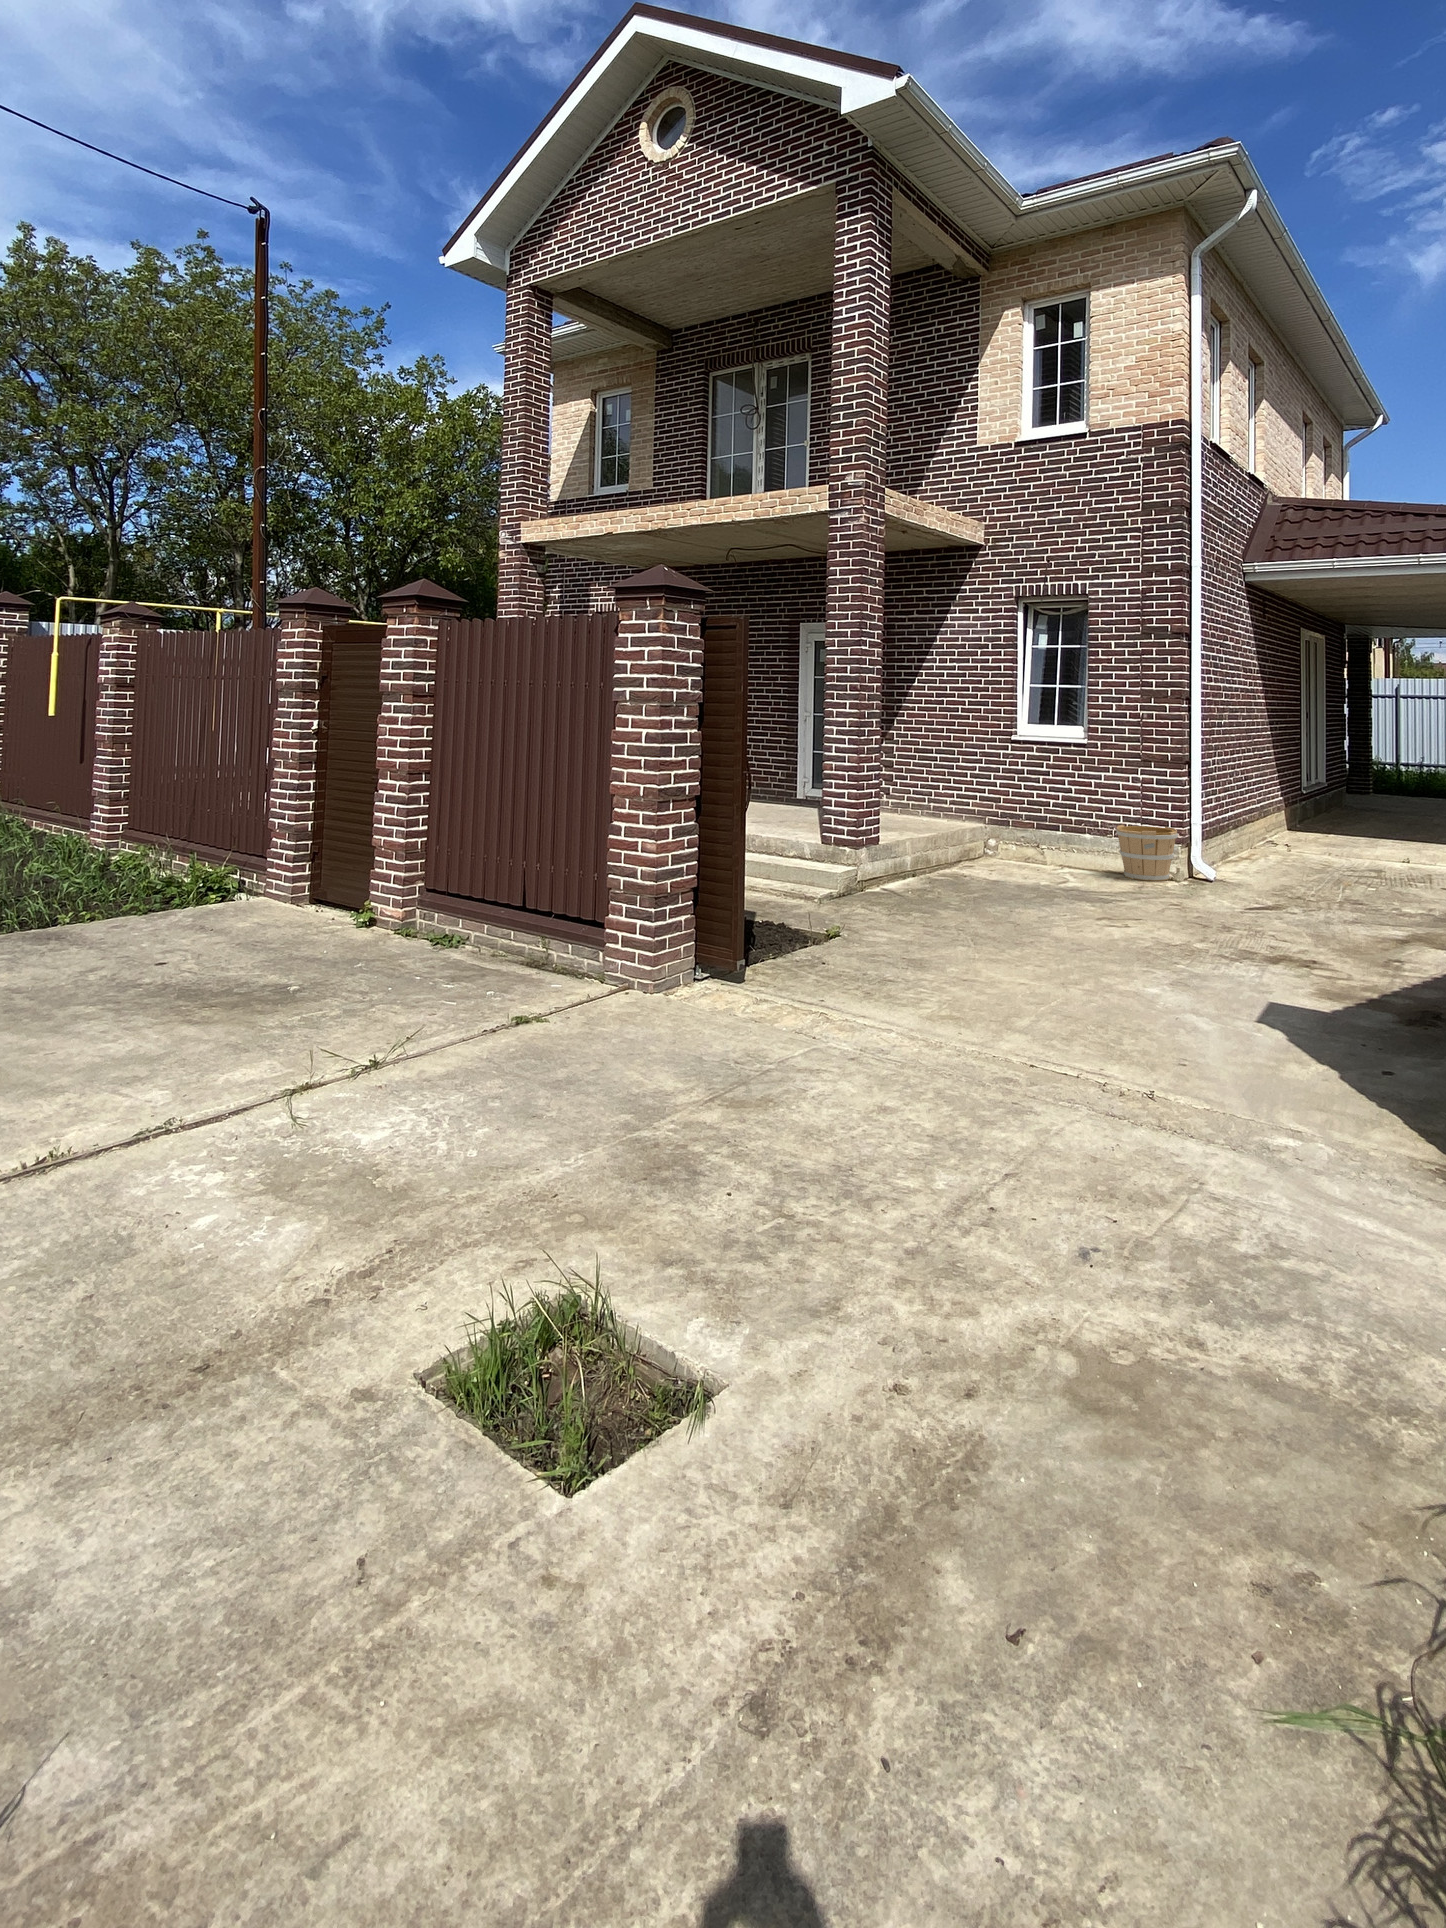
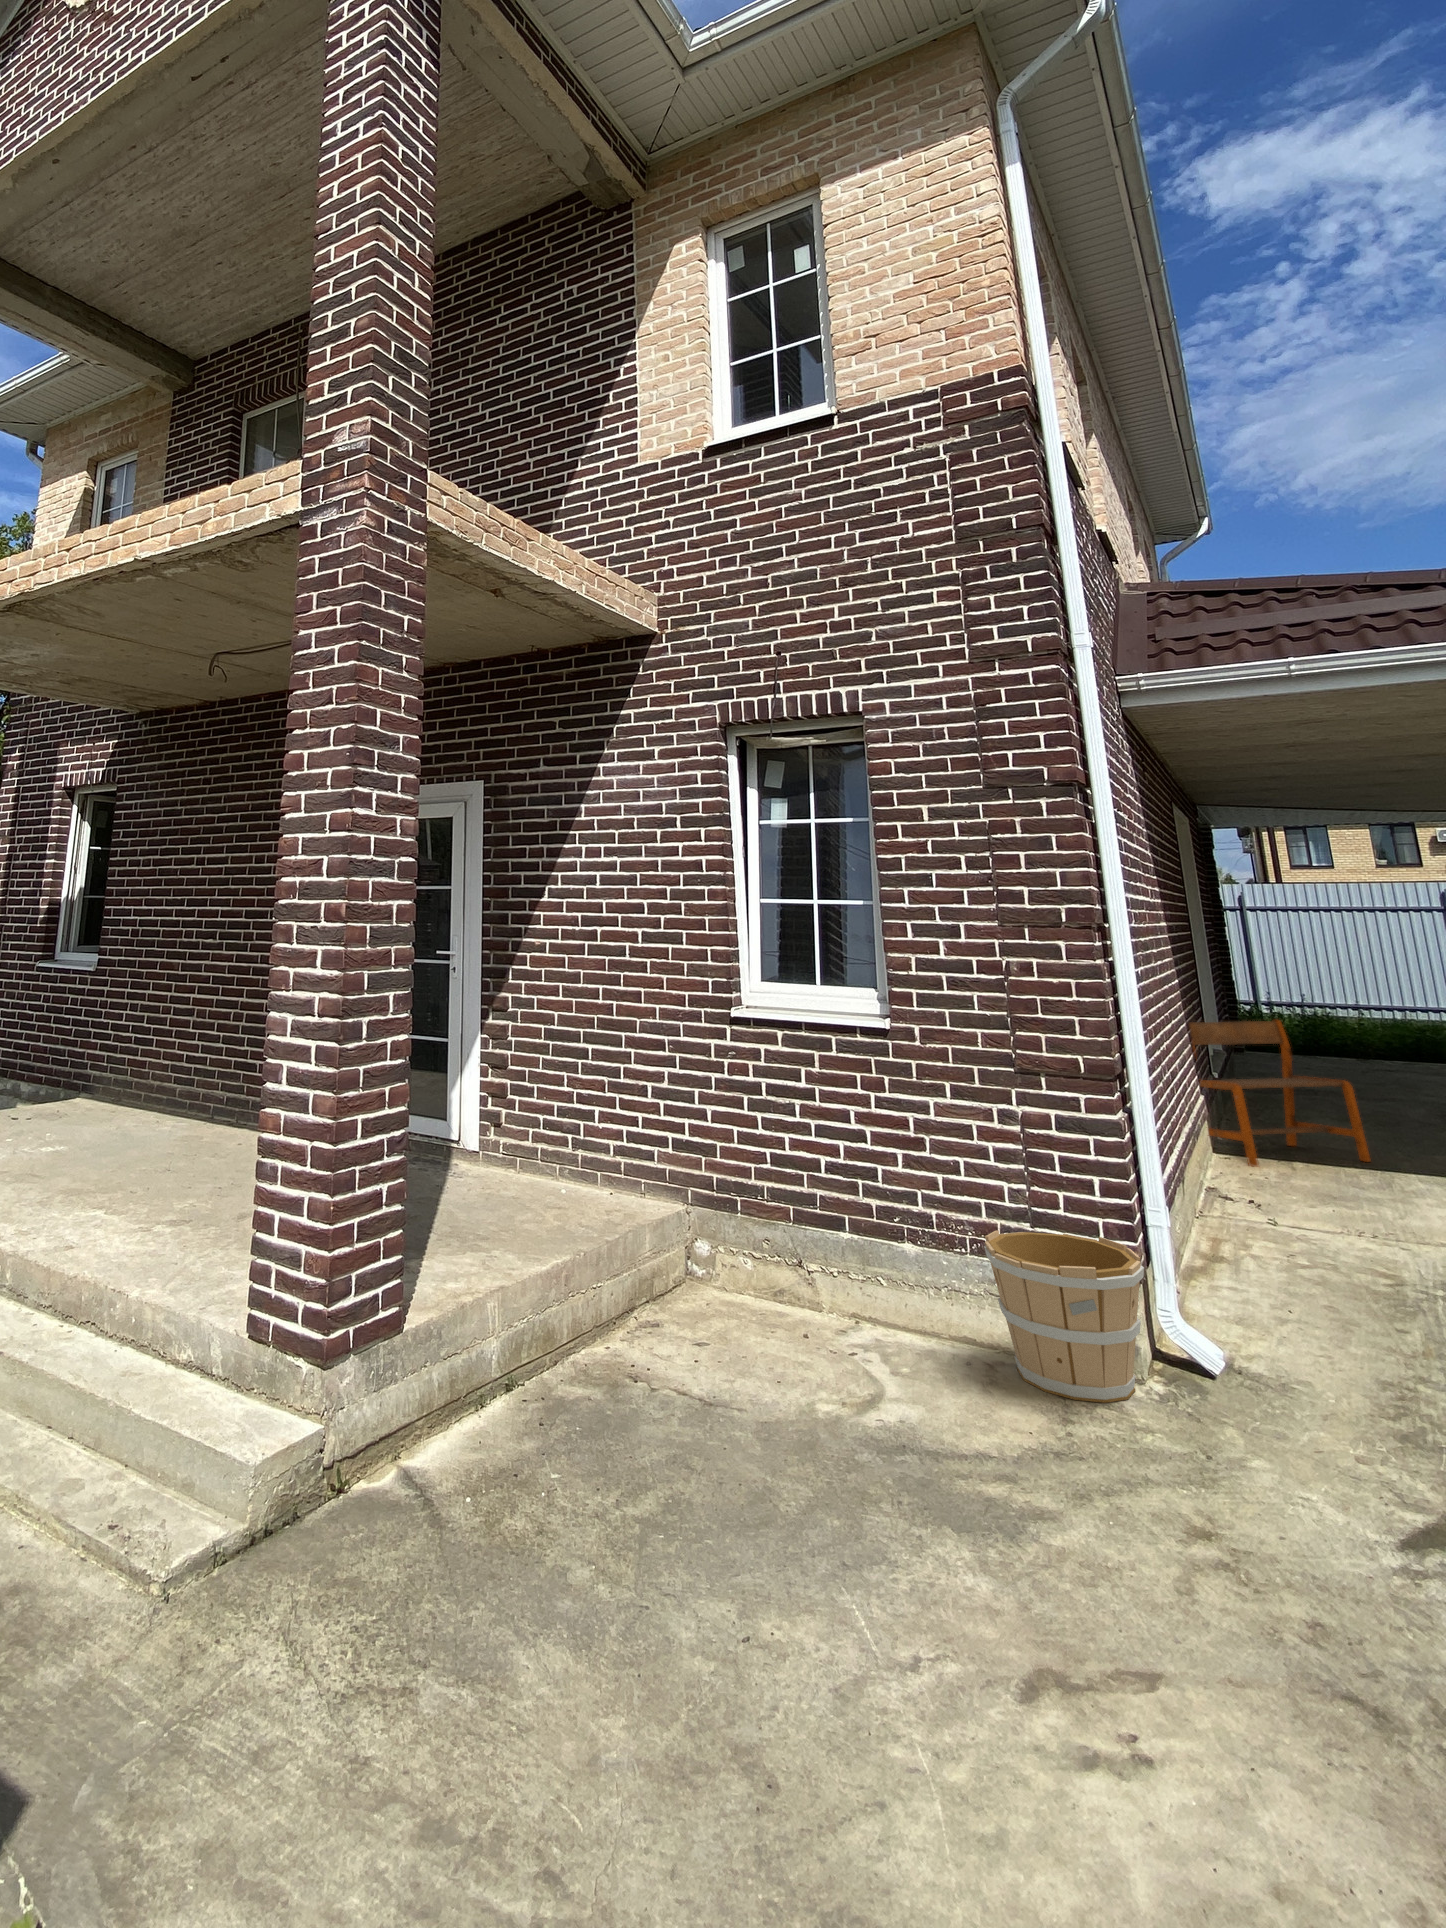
bench: none [1273,758,1371,835] -> present [1189,1020,1370,1167]

